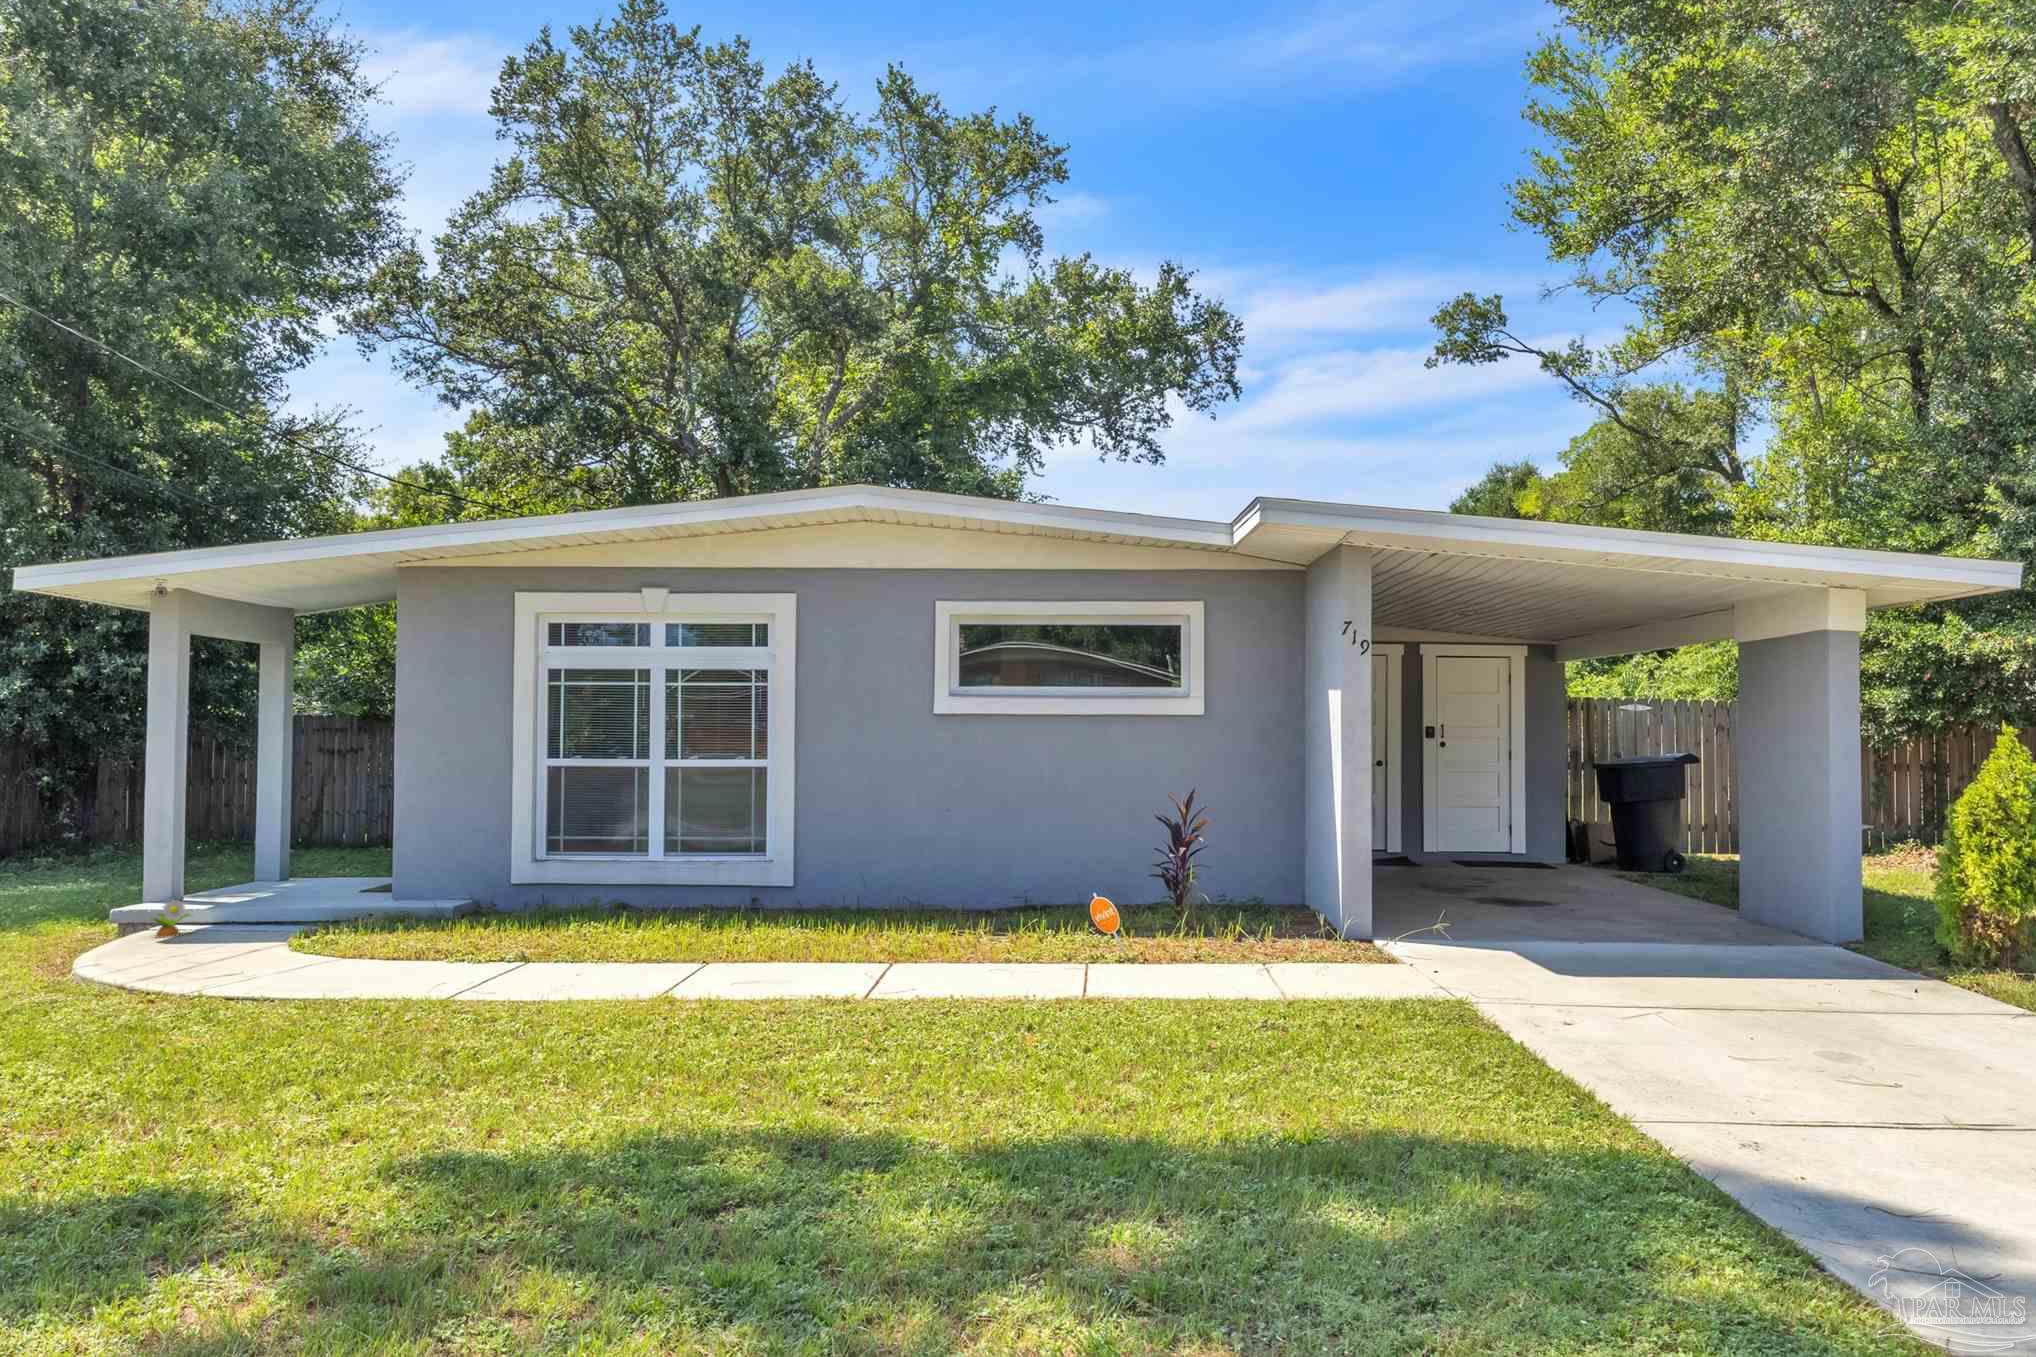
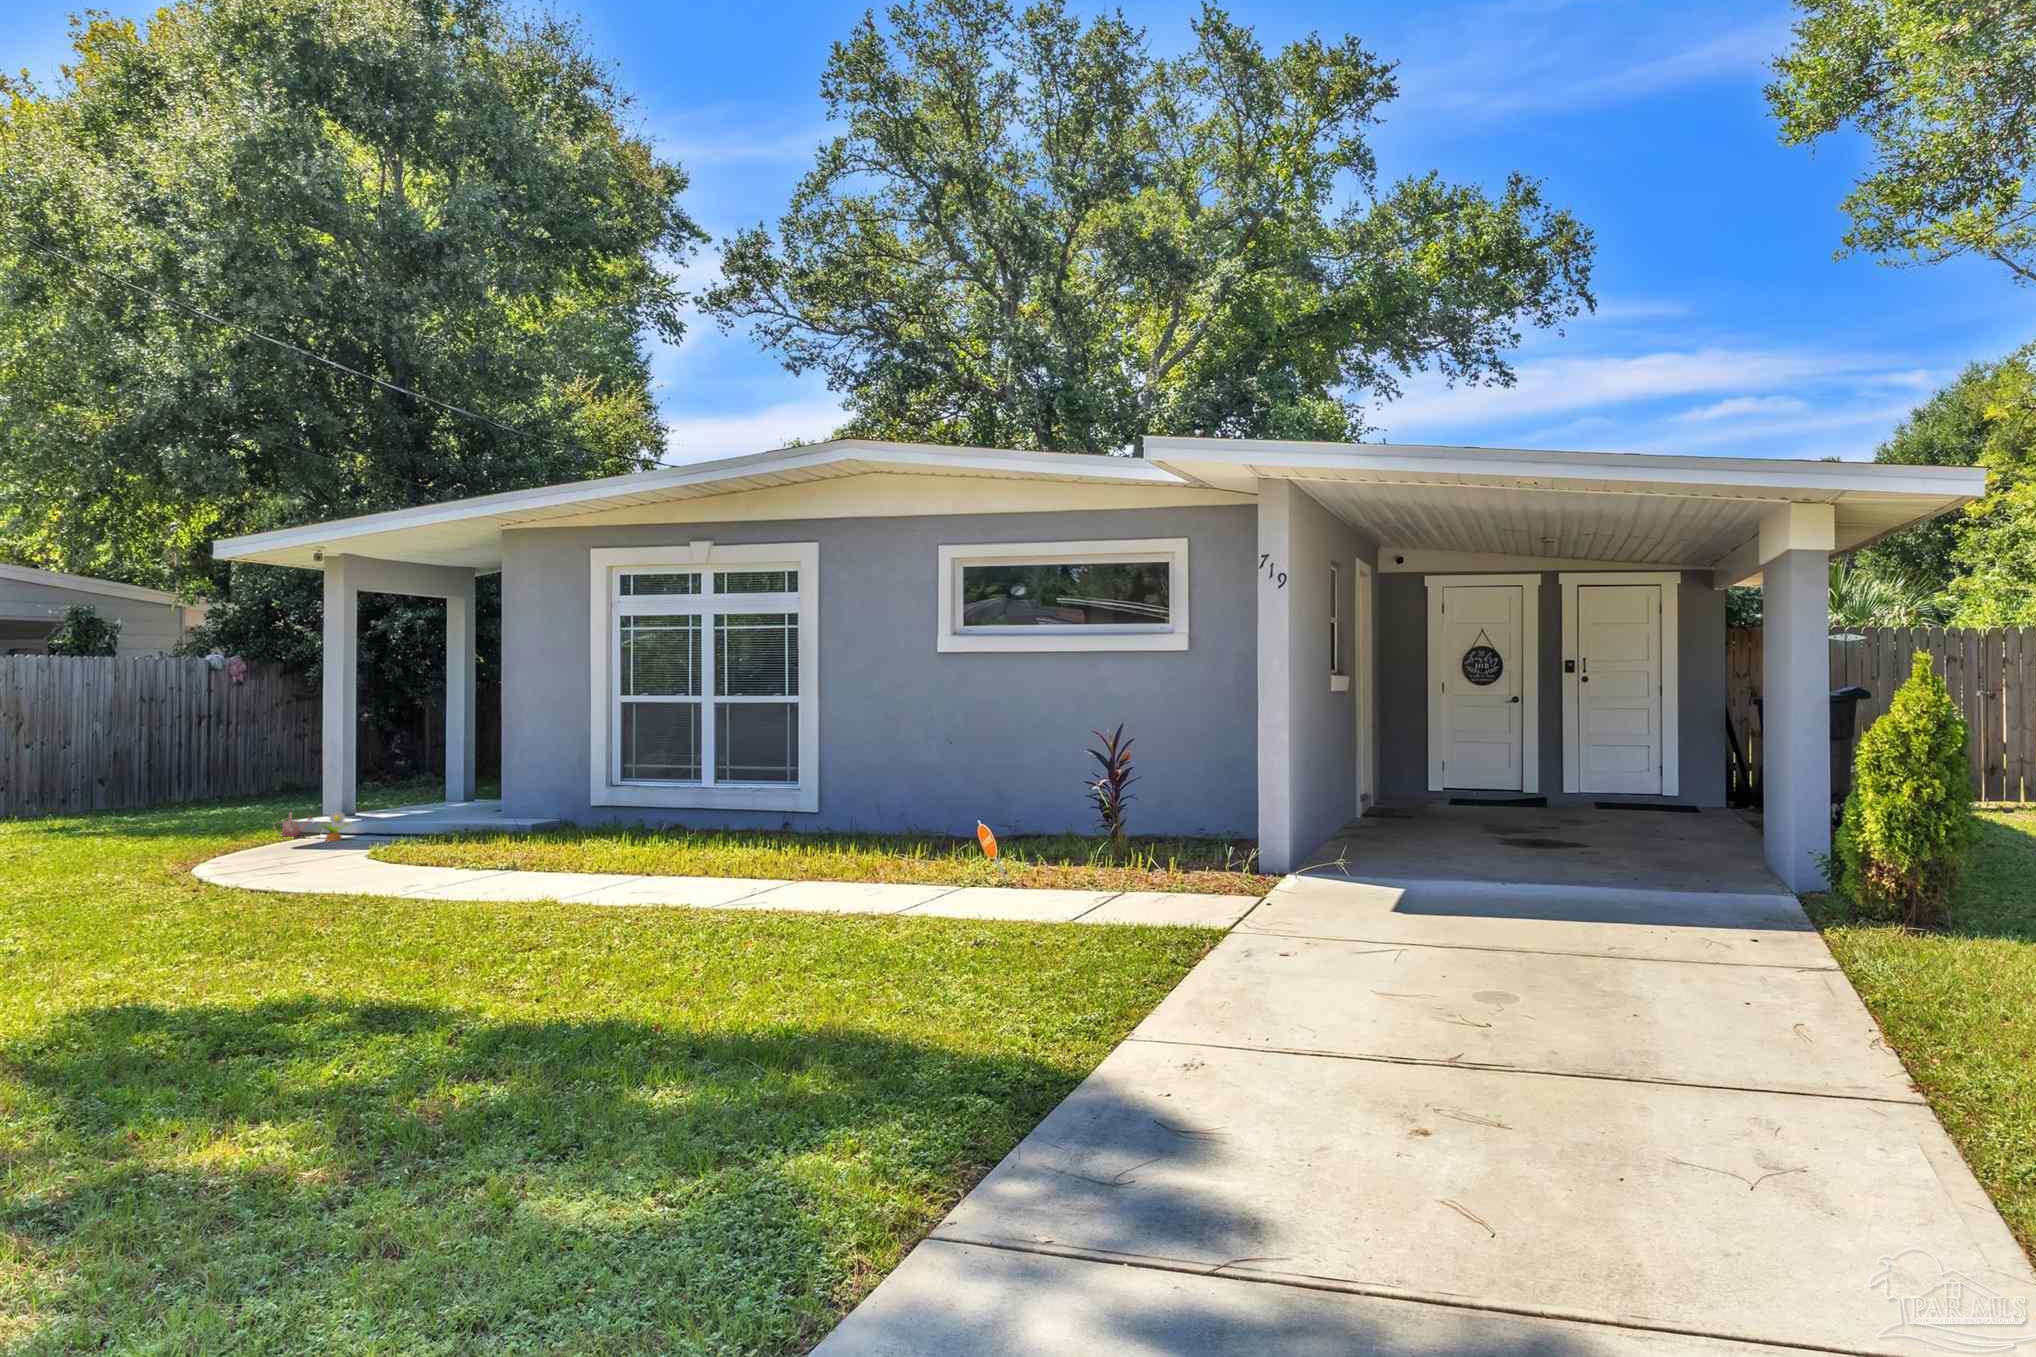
watering can: none [82,897,141,929] -> present [274,813,312,837]

